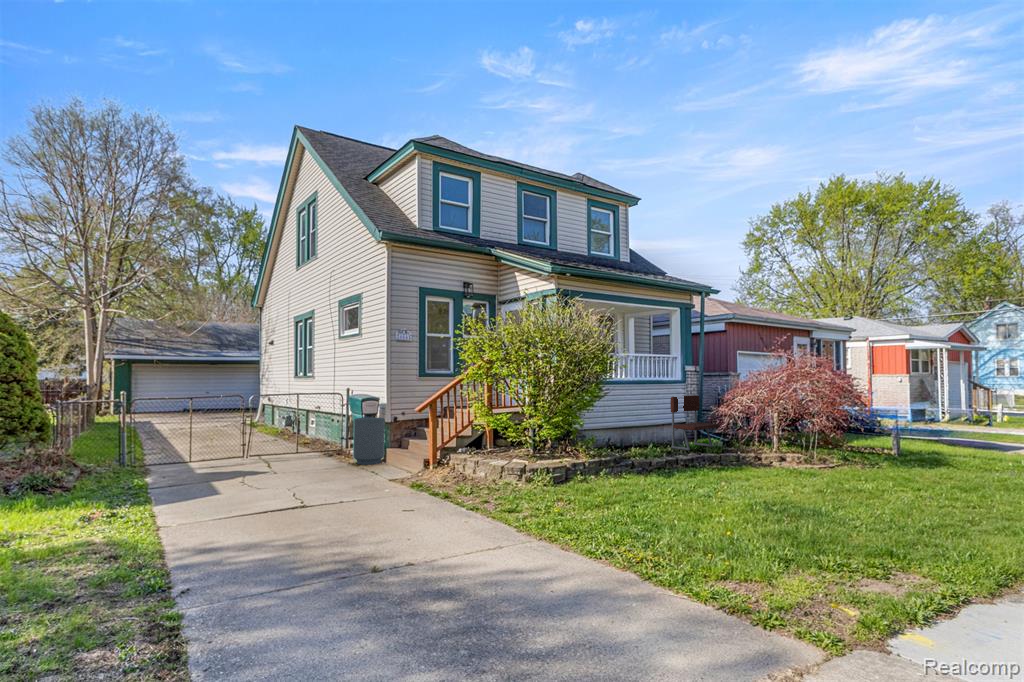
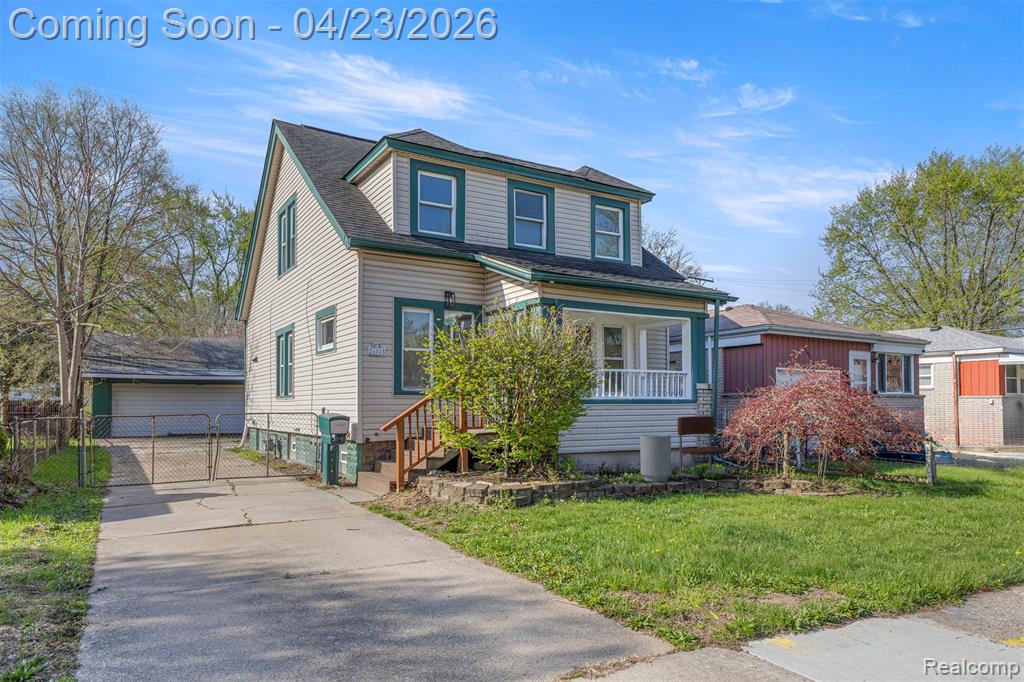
trash can: present [354,417,385,465] -> present [640,434,671,482]

